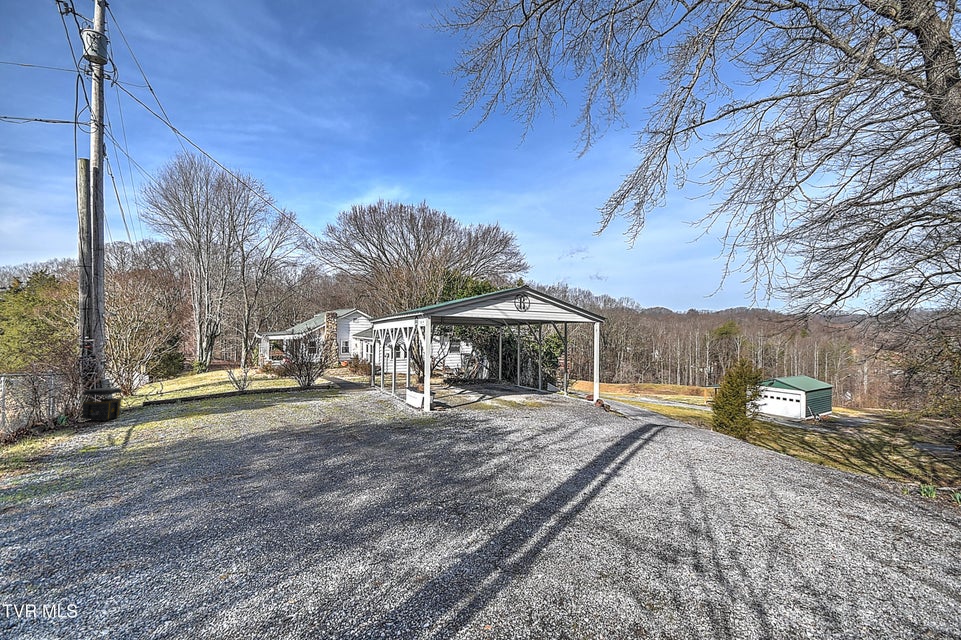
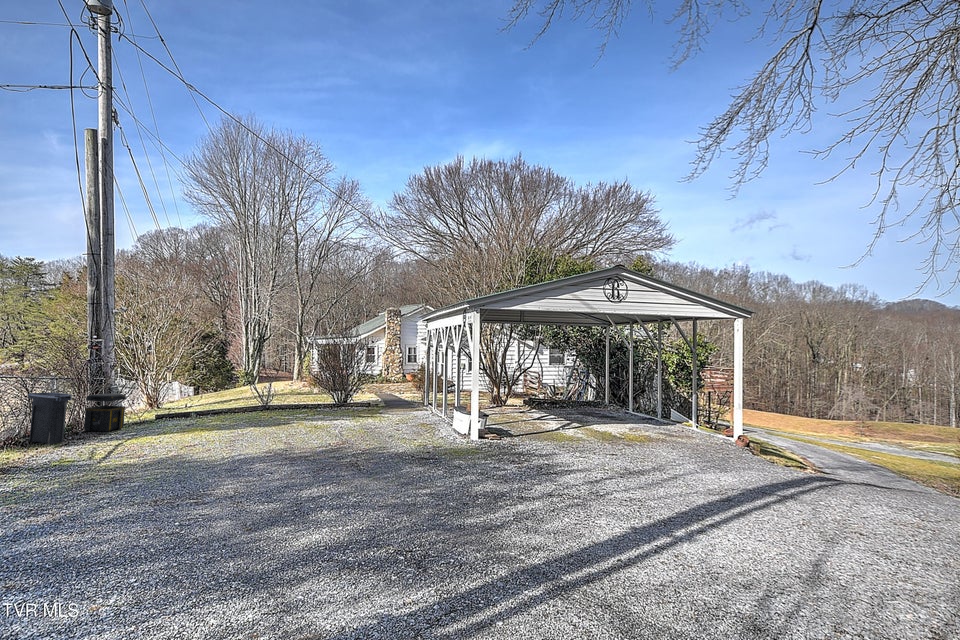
trash can: none [30,390,78,434] -> present [28,393,72,444]

